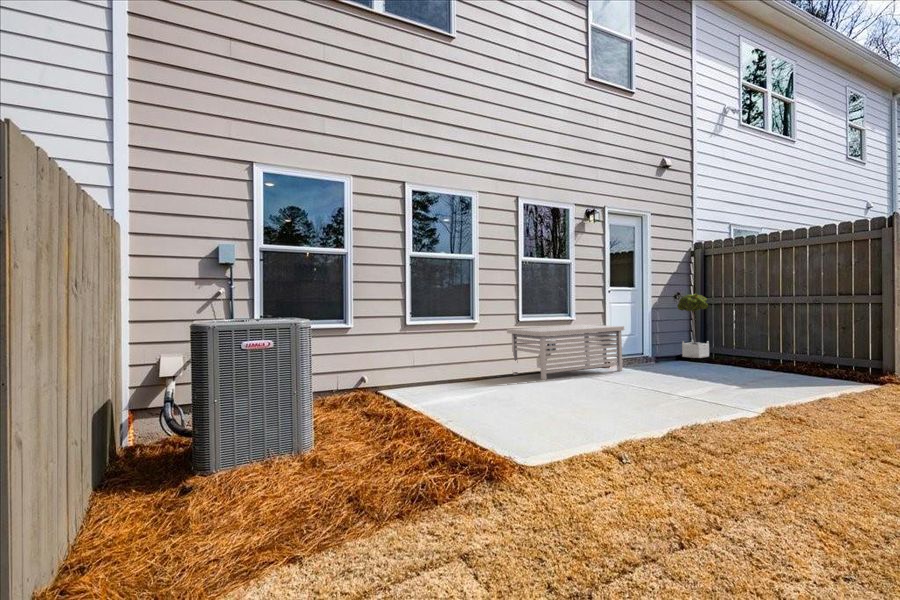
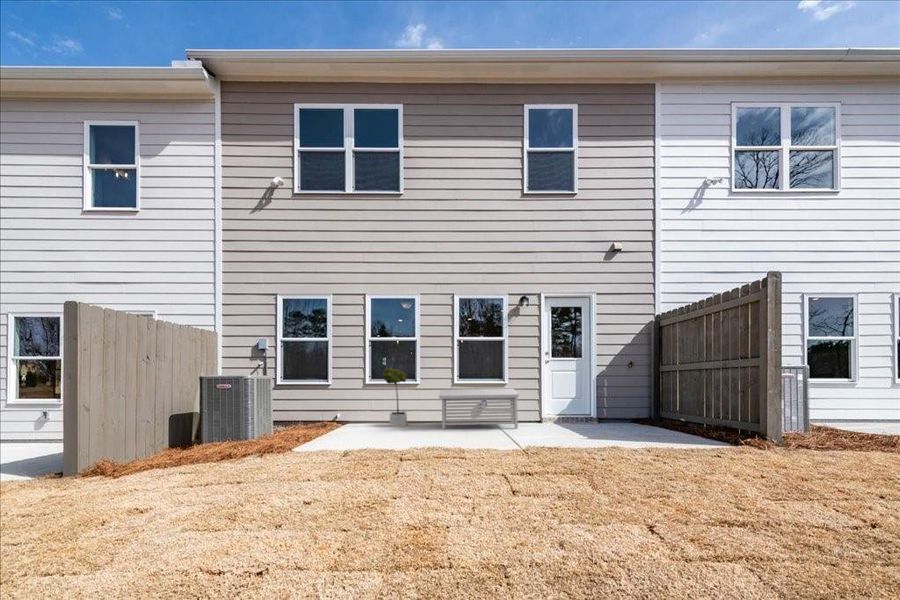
potted tree: present [677,293,709,358] -> present [382,368,407,427]

